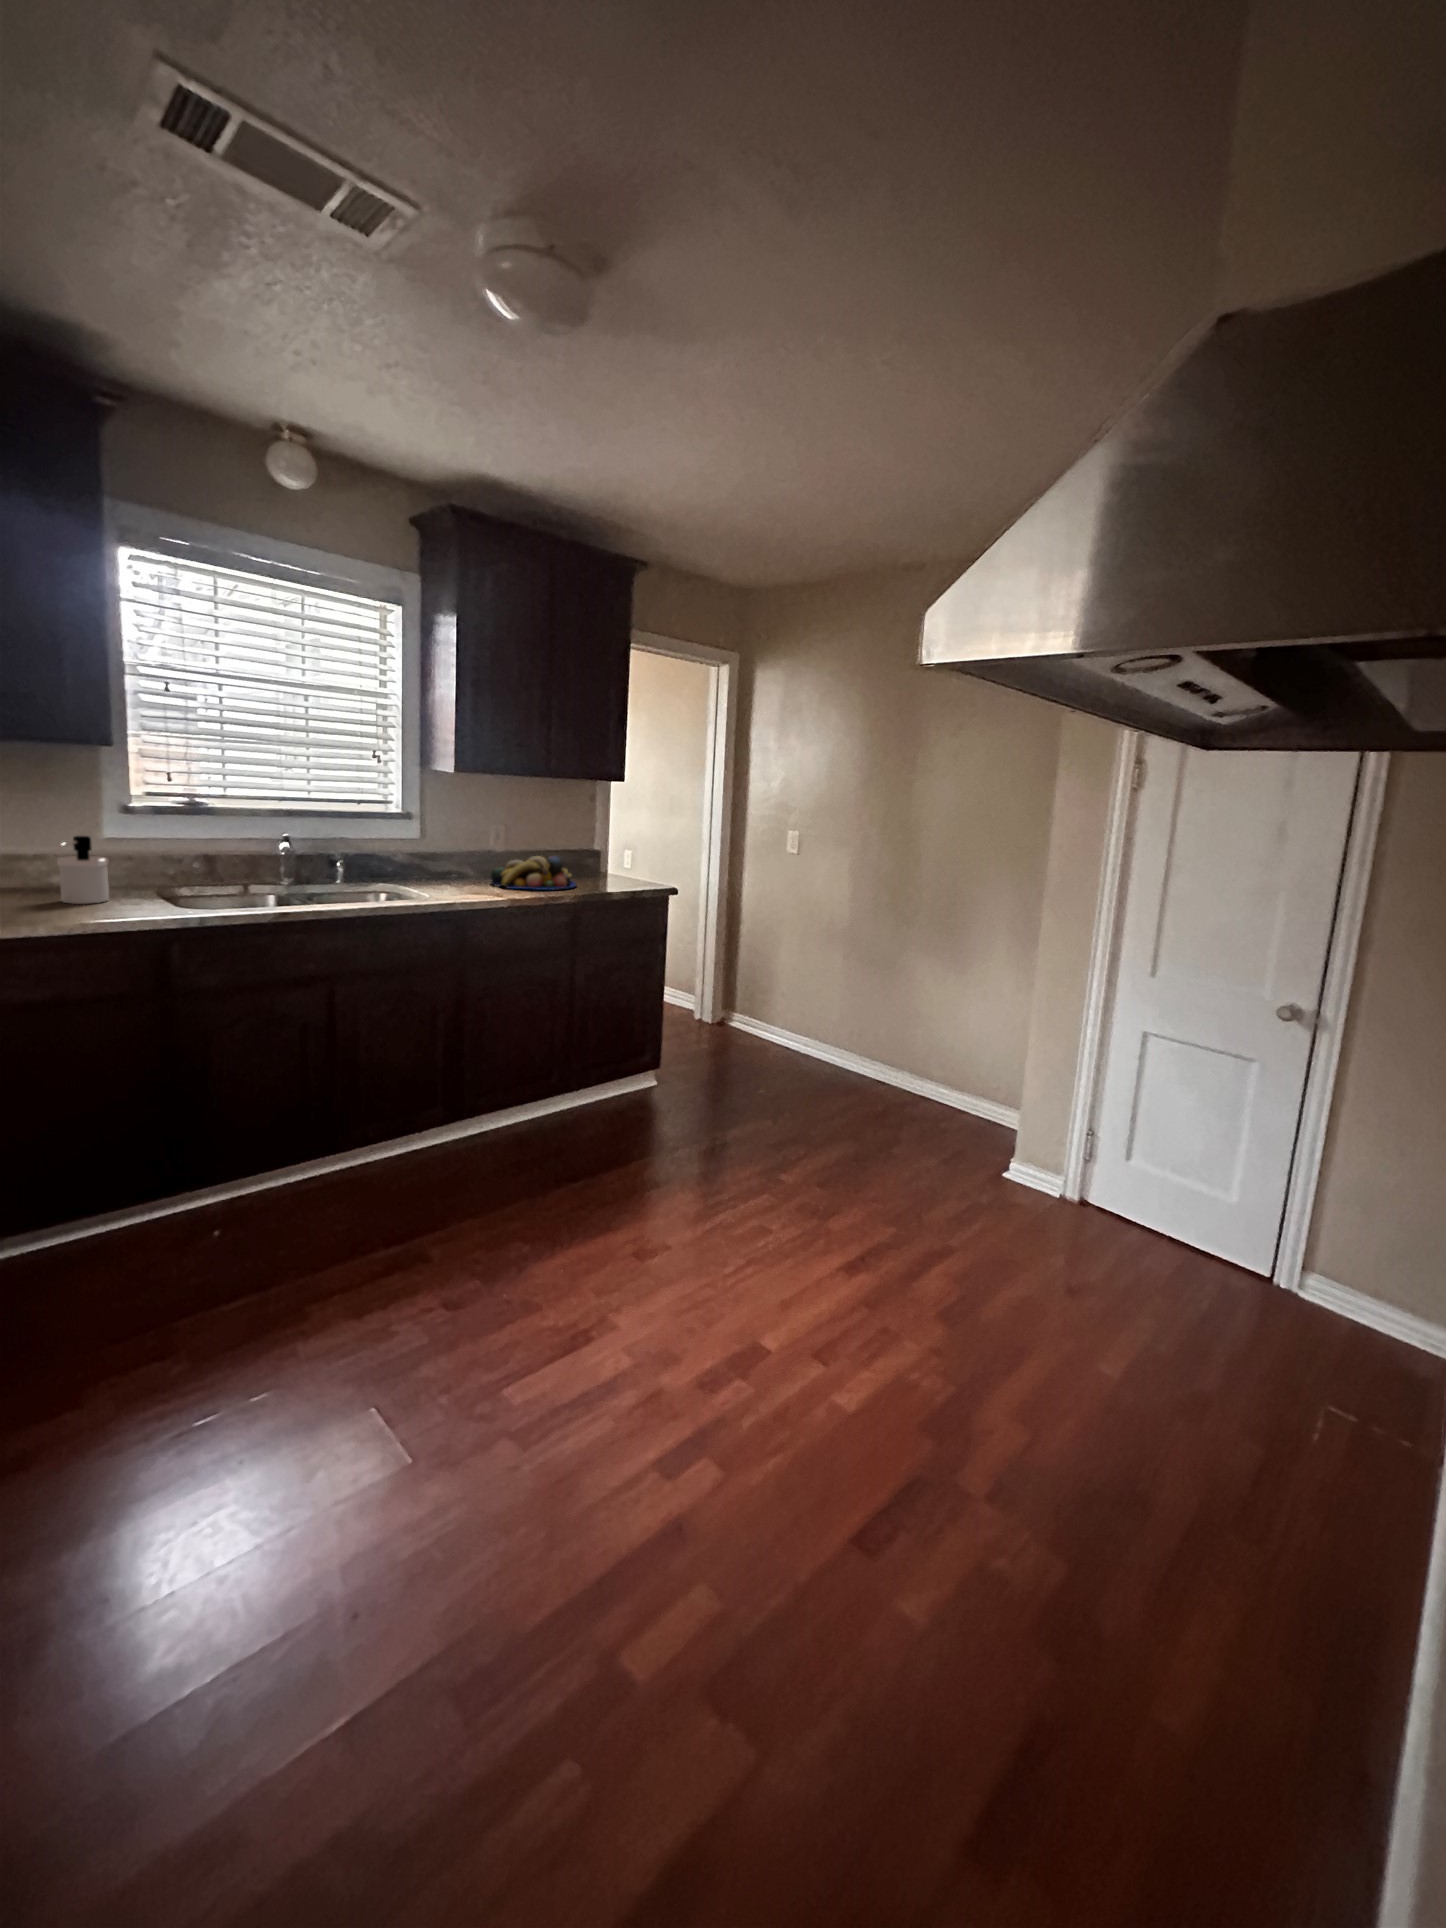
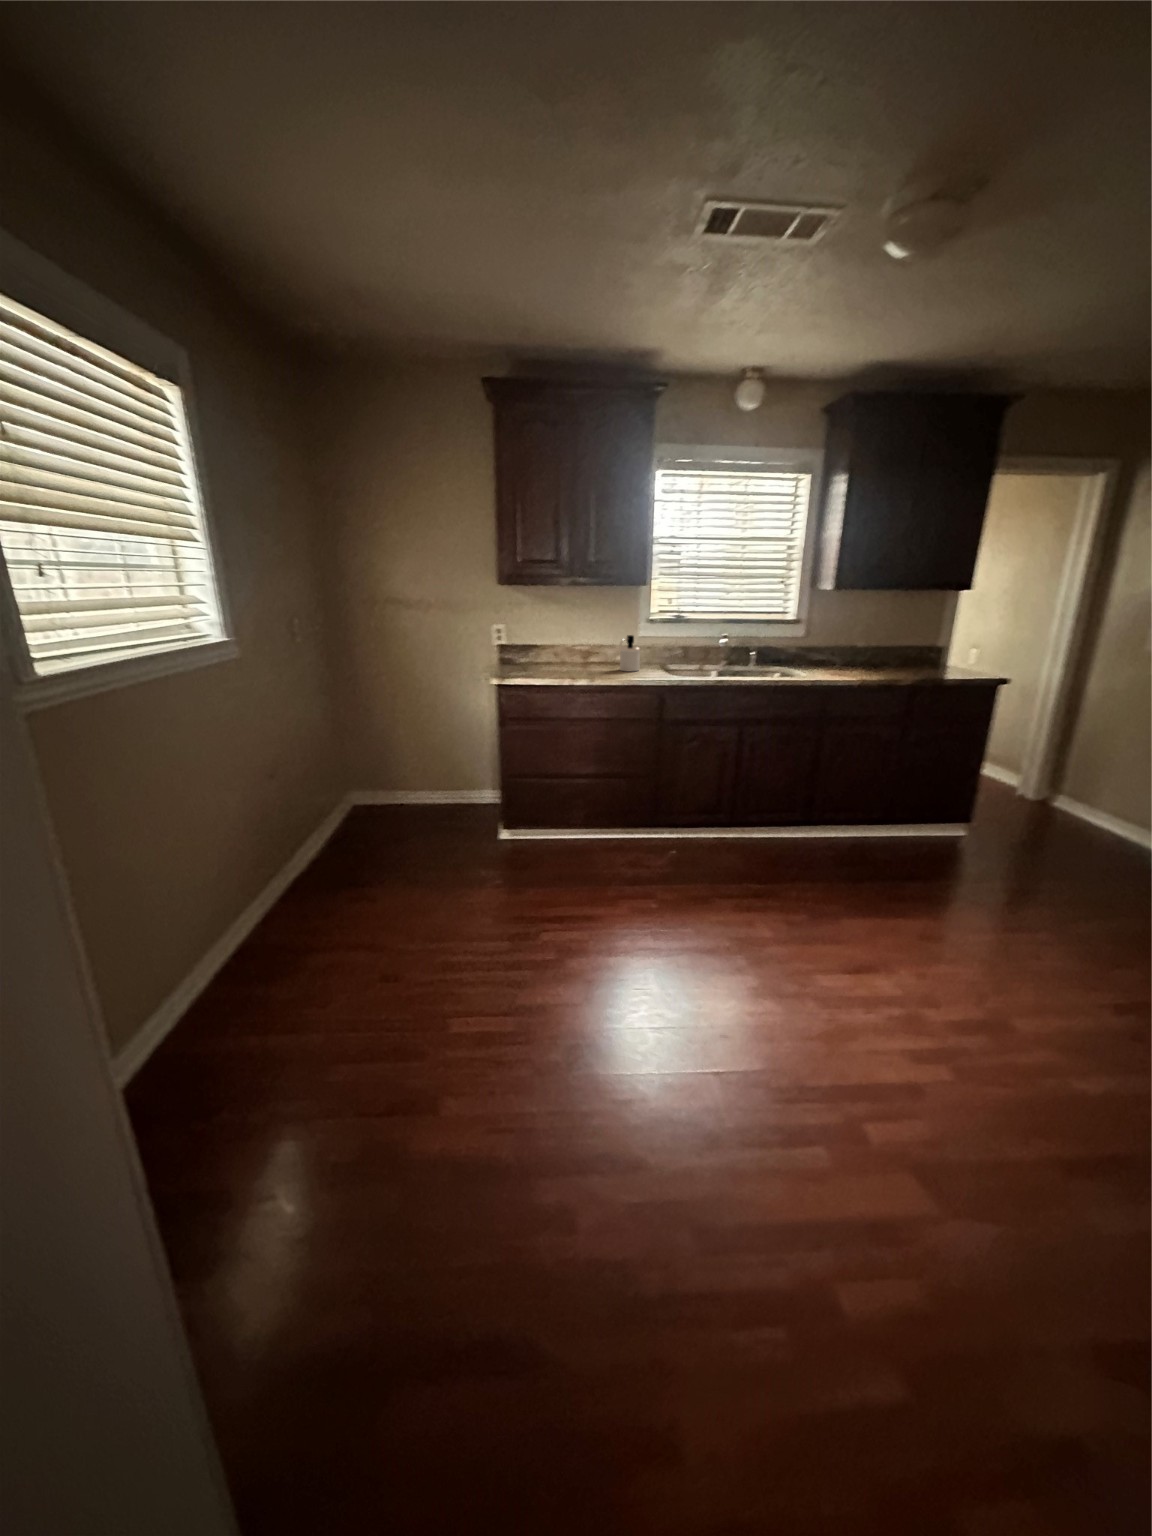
fruit bowl: present [491,856,576,890] -> none [849,650,917,676]

